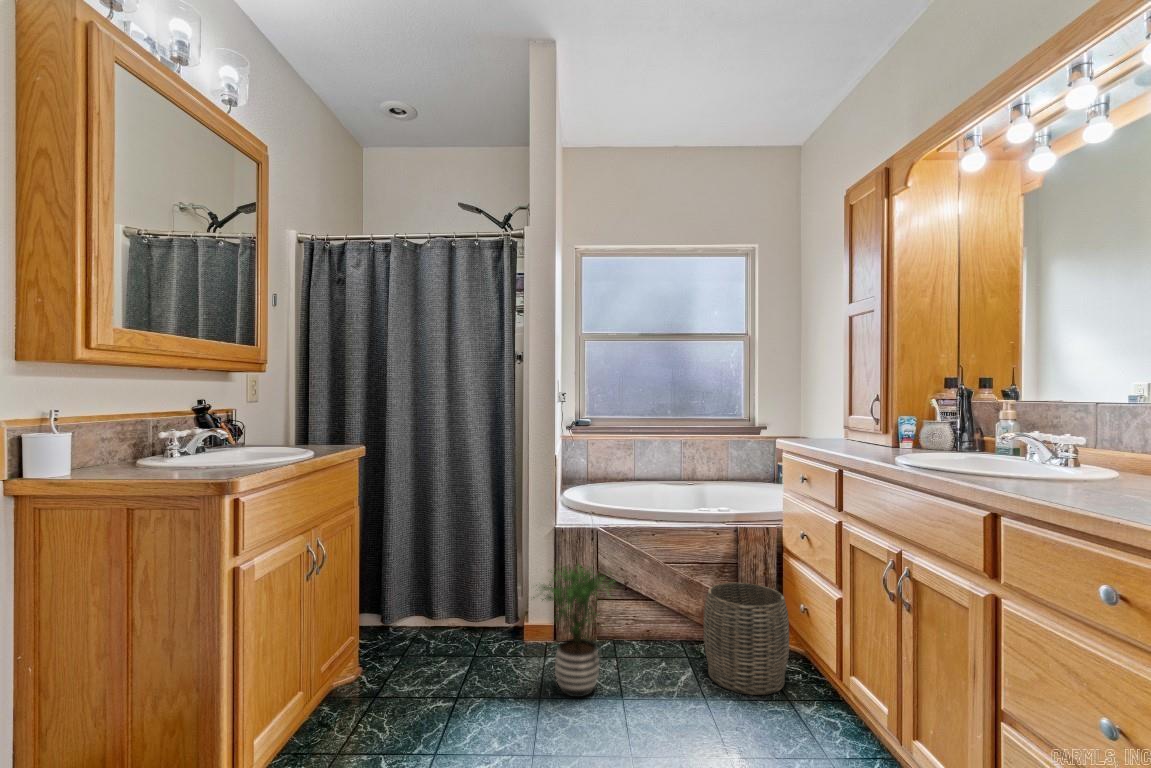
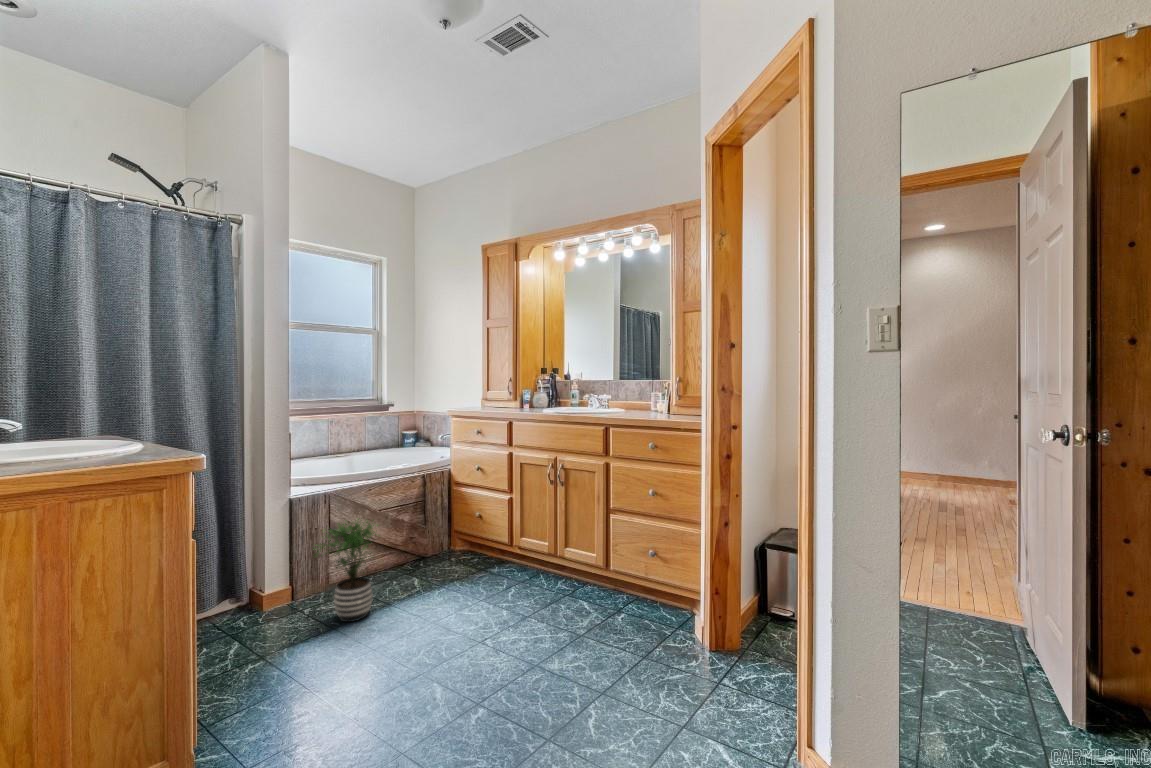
woven basket: present [704,583,789,695] -> none [420,508,477,578]

